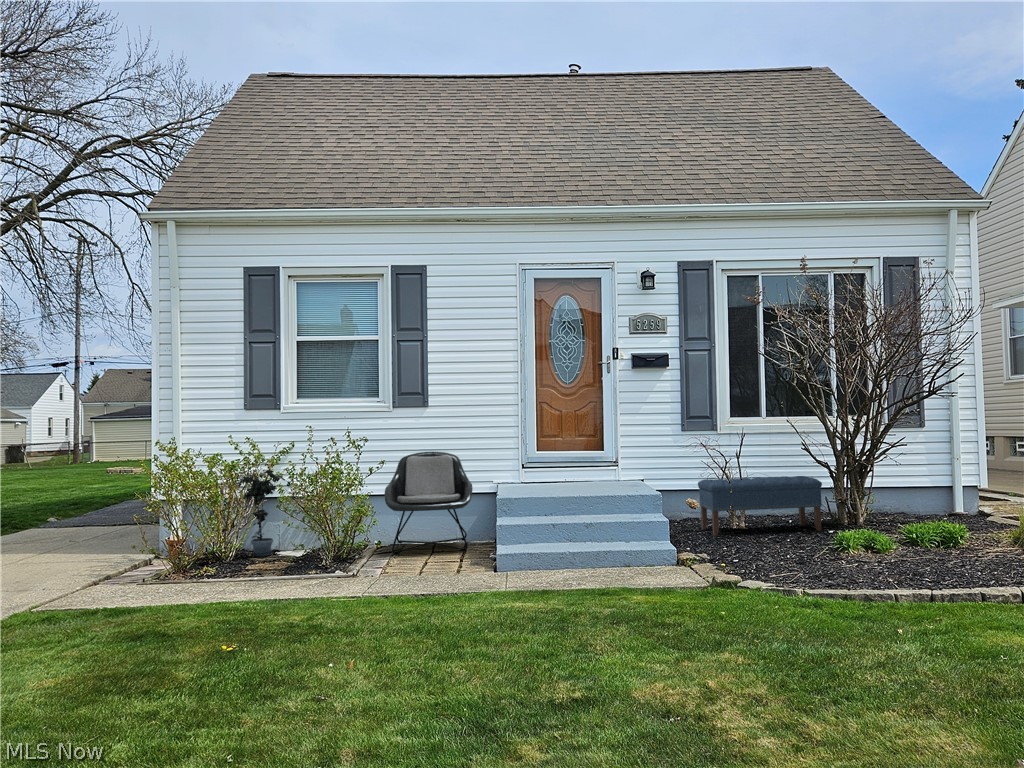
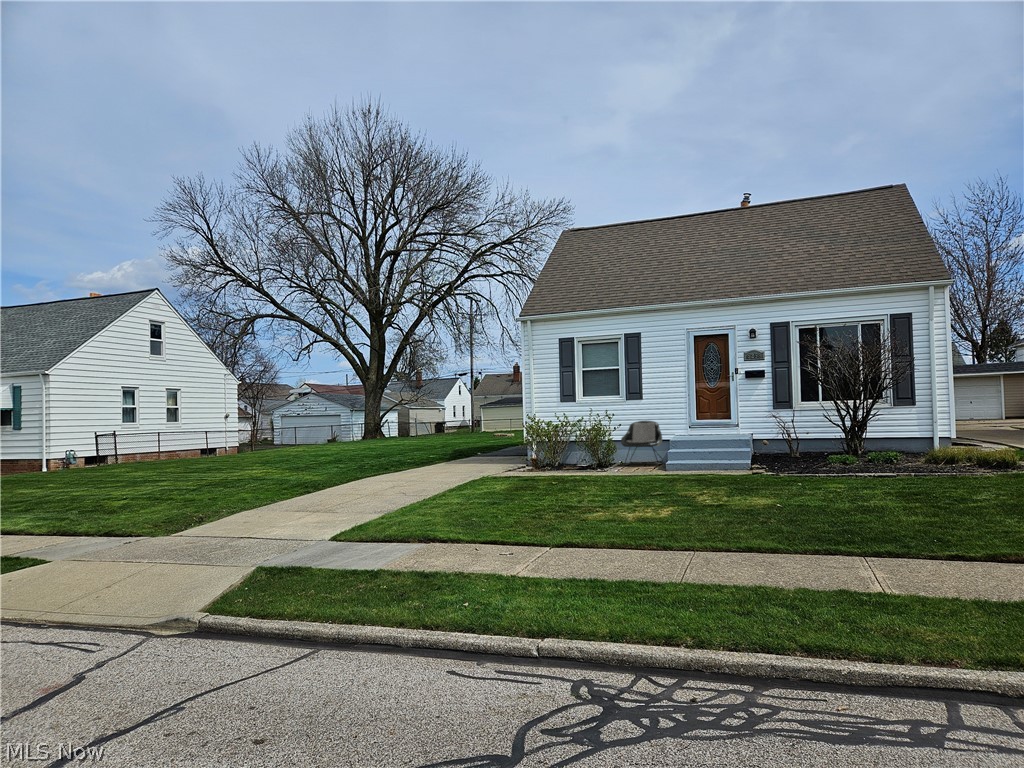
potted plant: present [238,466,285,557] -> none [559,427,580,466]
bench: present [698,476,822,536] -> none [780,433,843,462]

